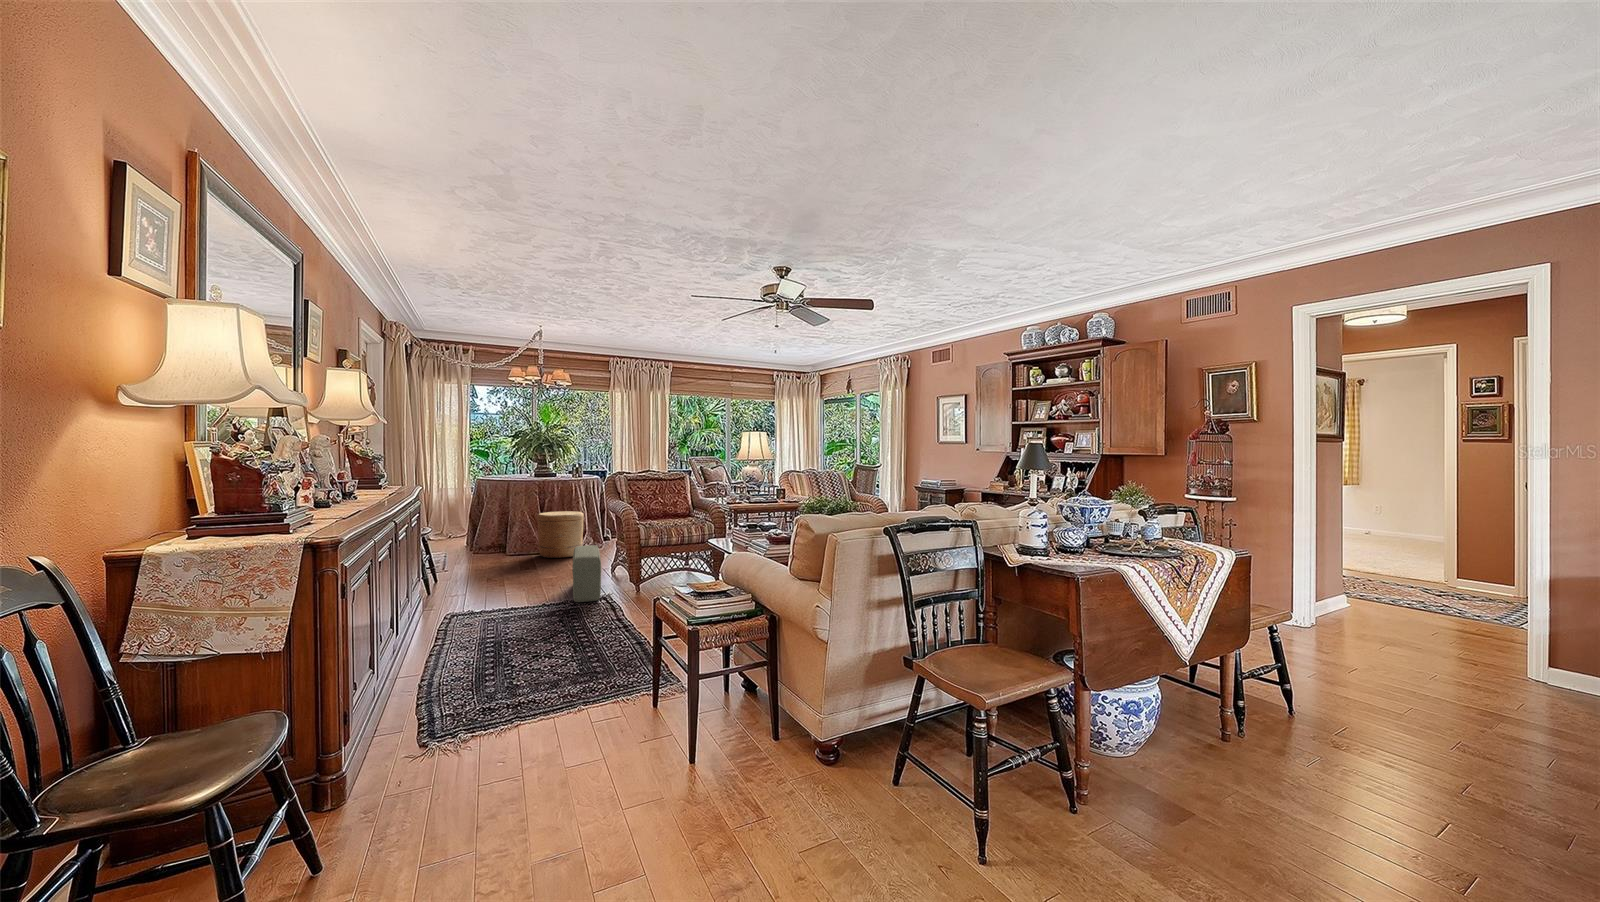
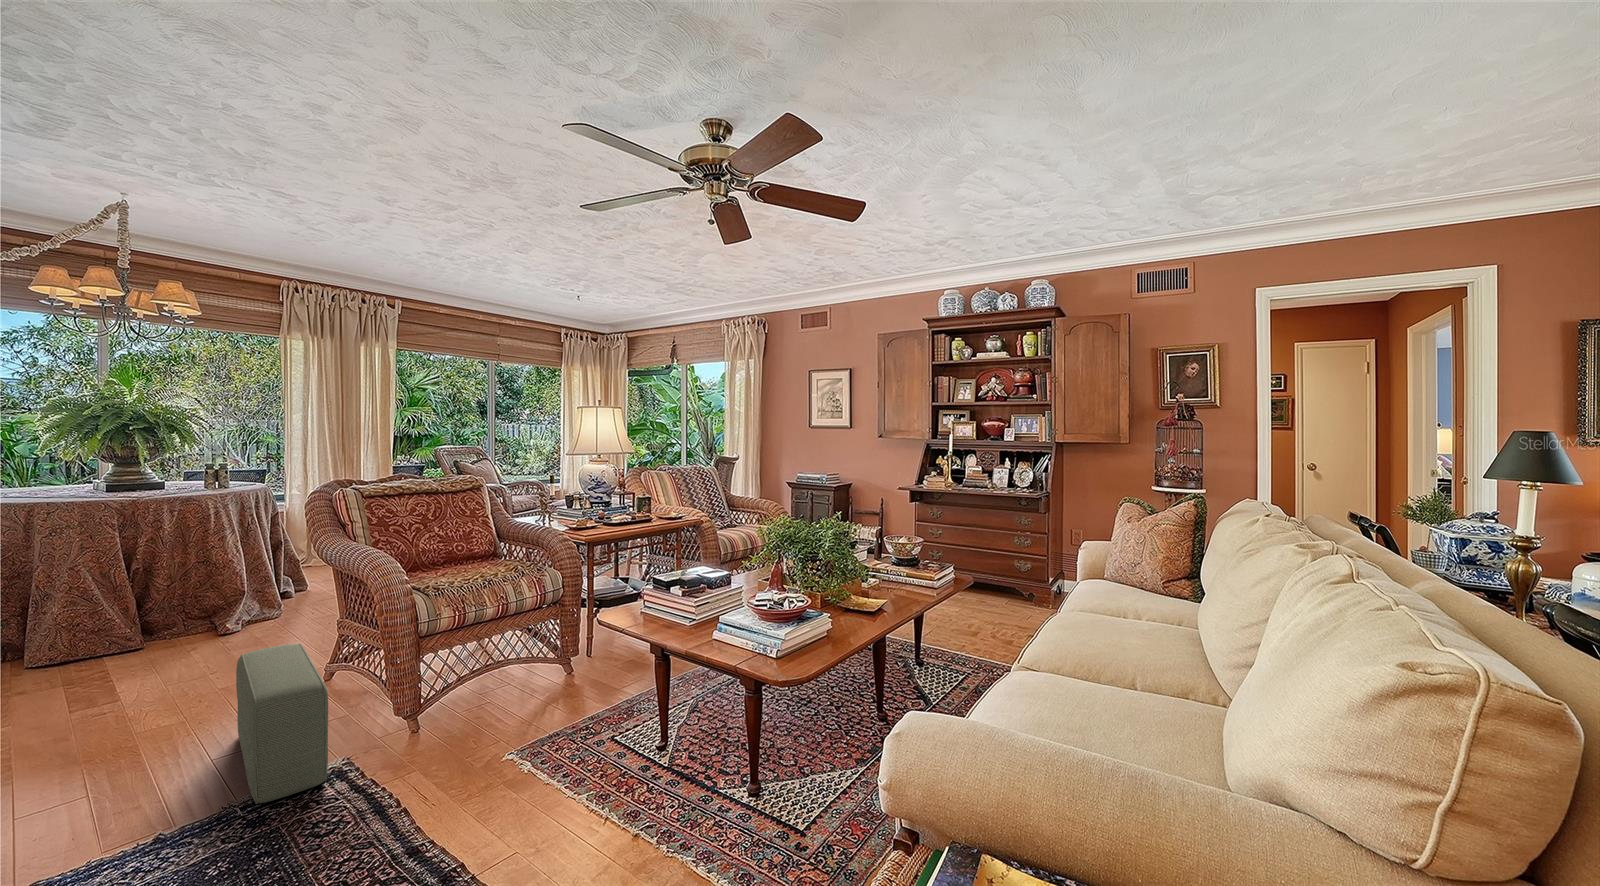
woven basket: present [537,511,584,558] -> none [113,558,239,663]

